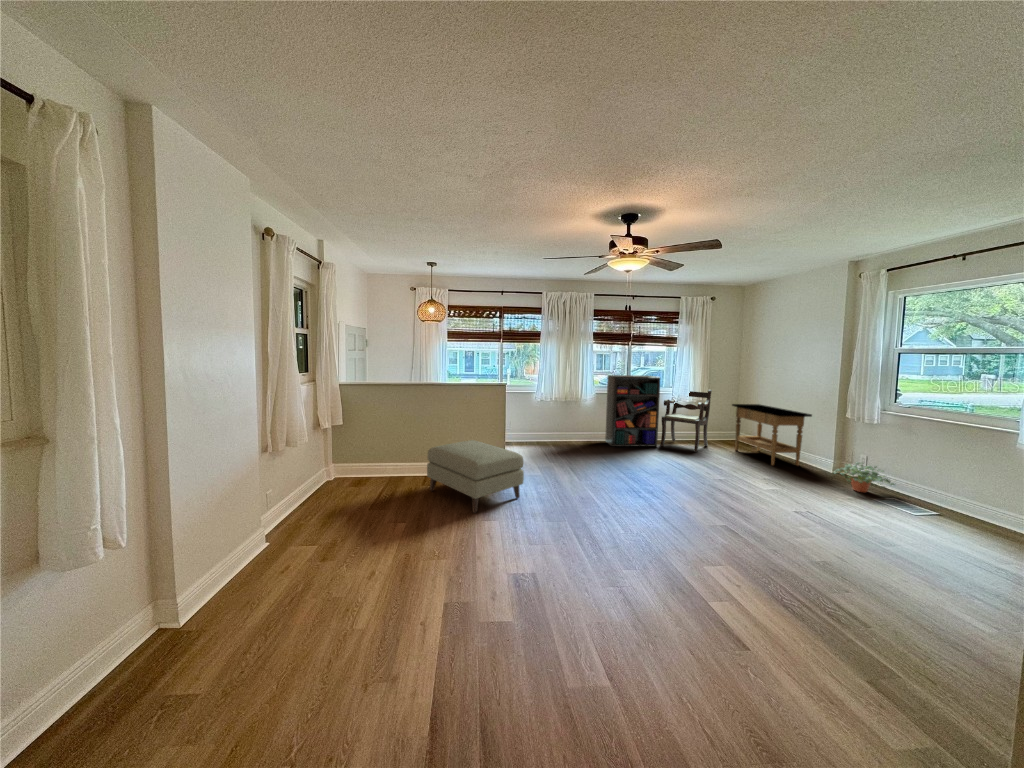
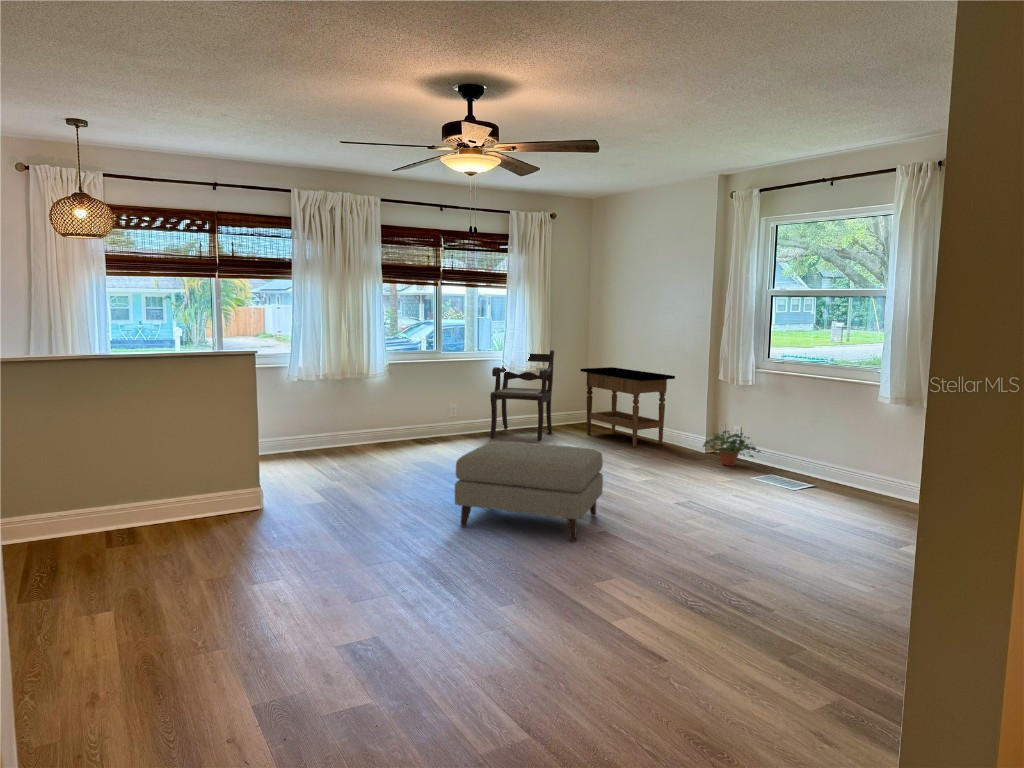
bookshelf: present [605,375,660,447] -> none [408,332,487,446]
ottoman: present [427,440,524,513] -> present [455,441,603,542]

